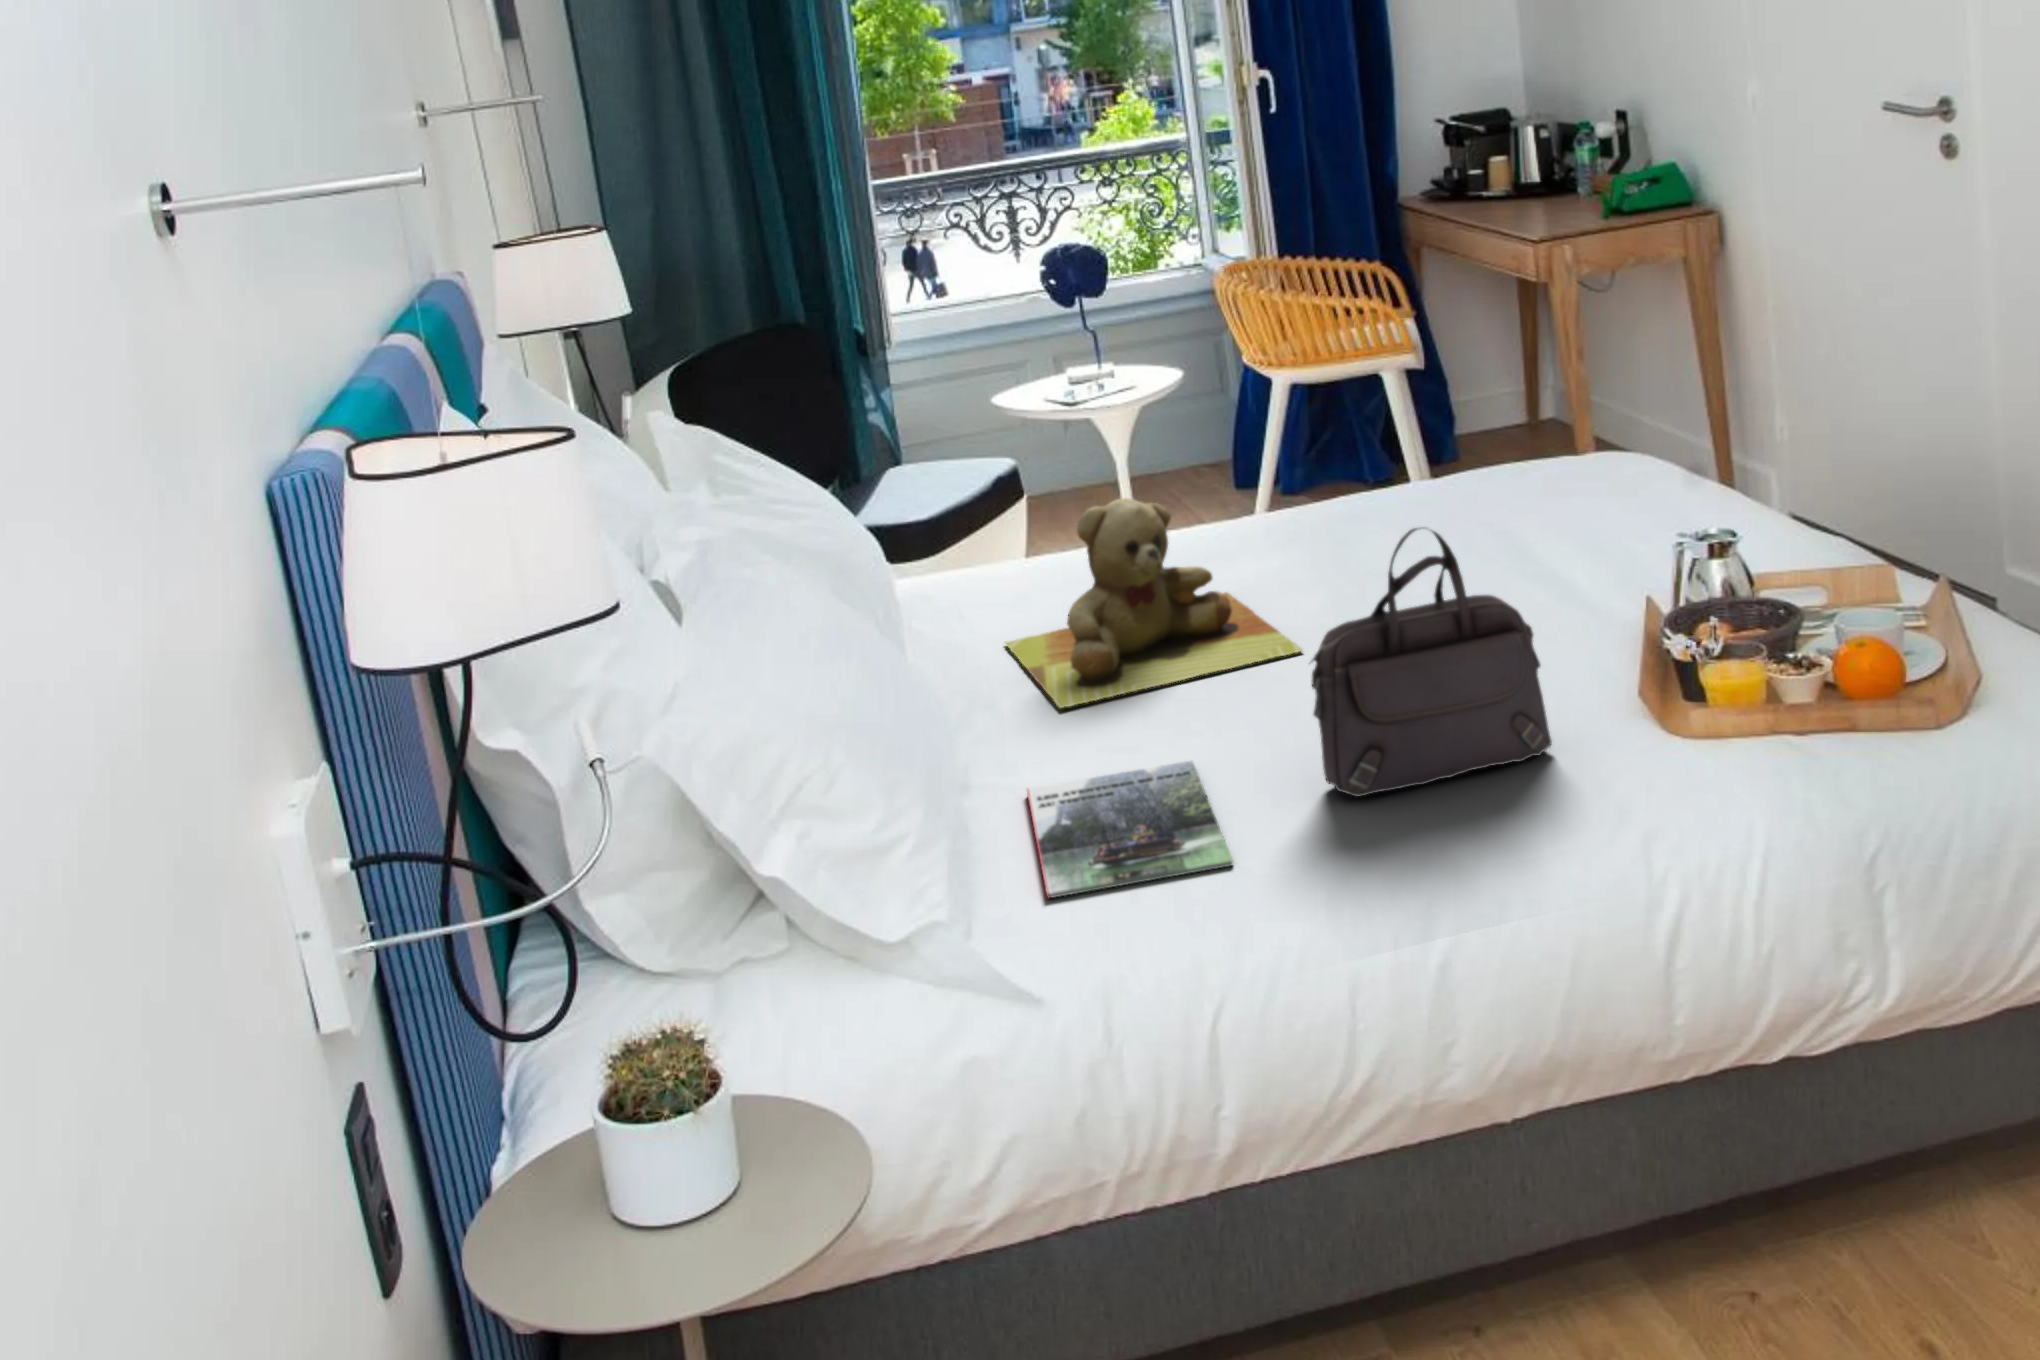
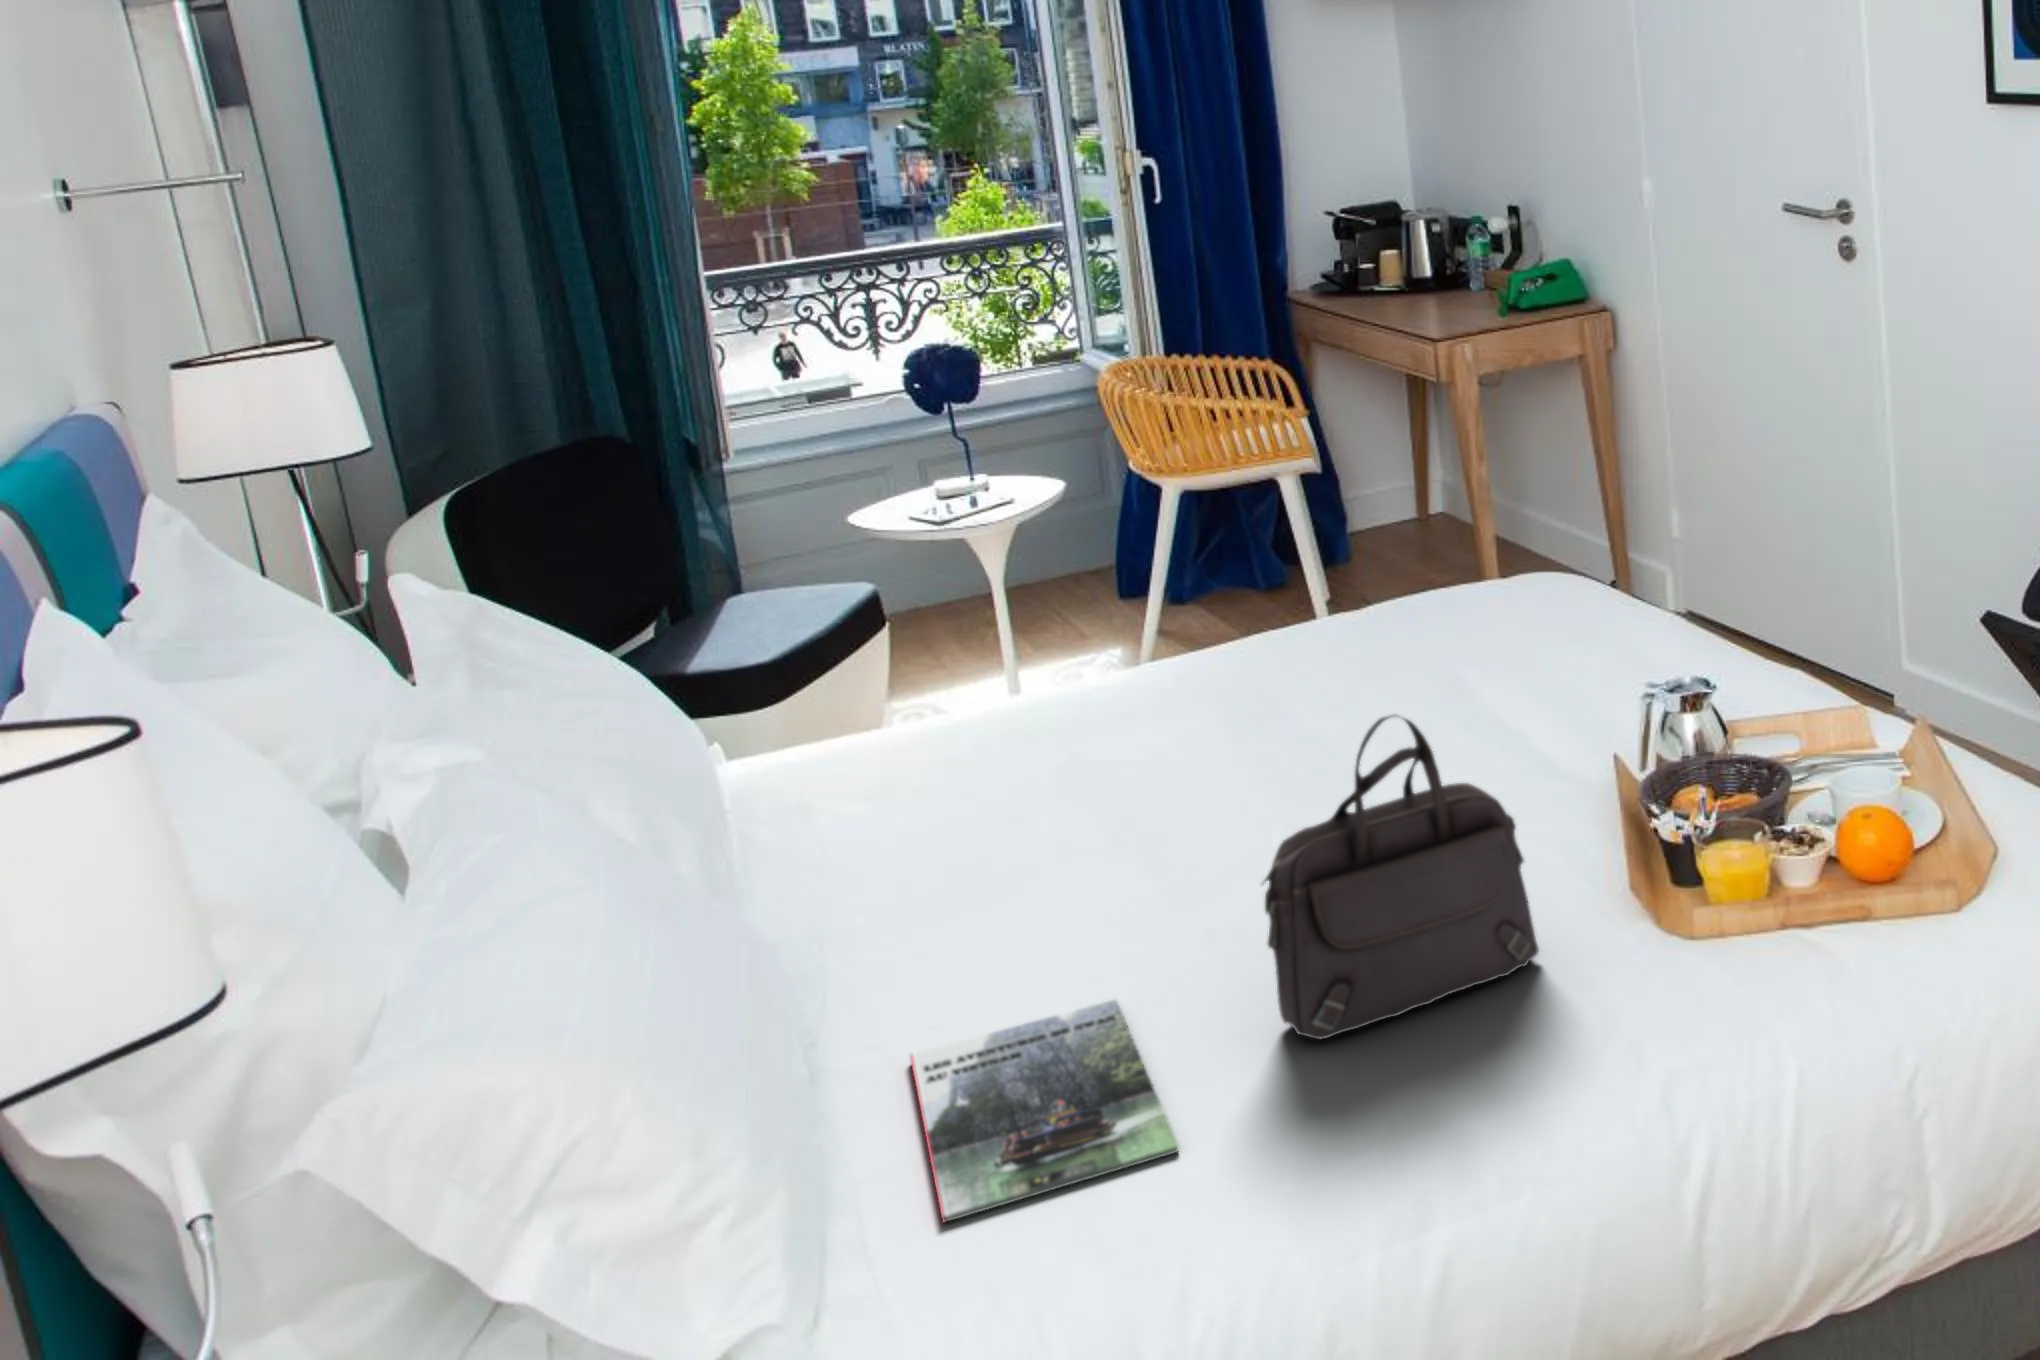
teddy bear: present [1006,498,1302,708] -> none [874,668,1237,932]

